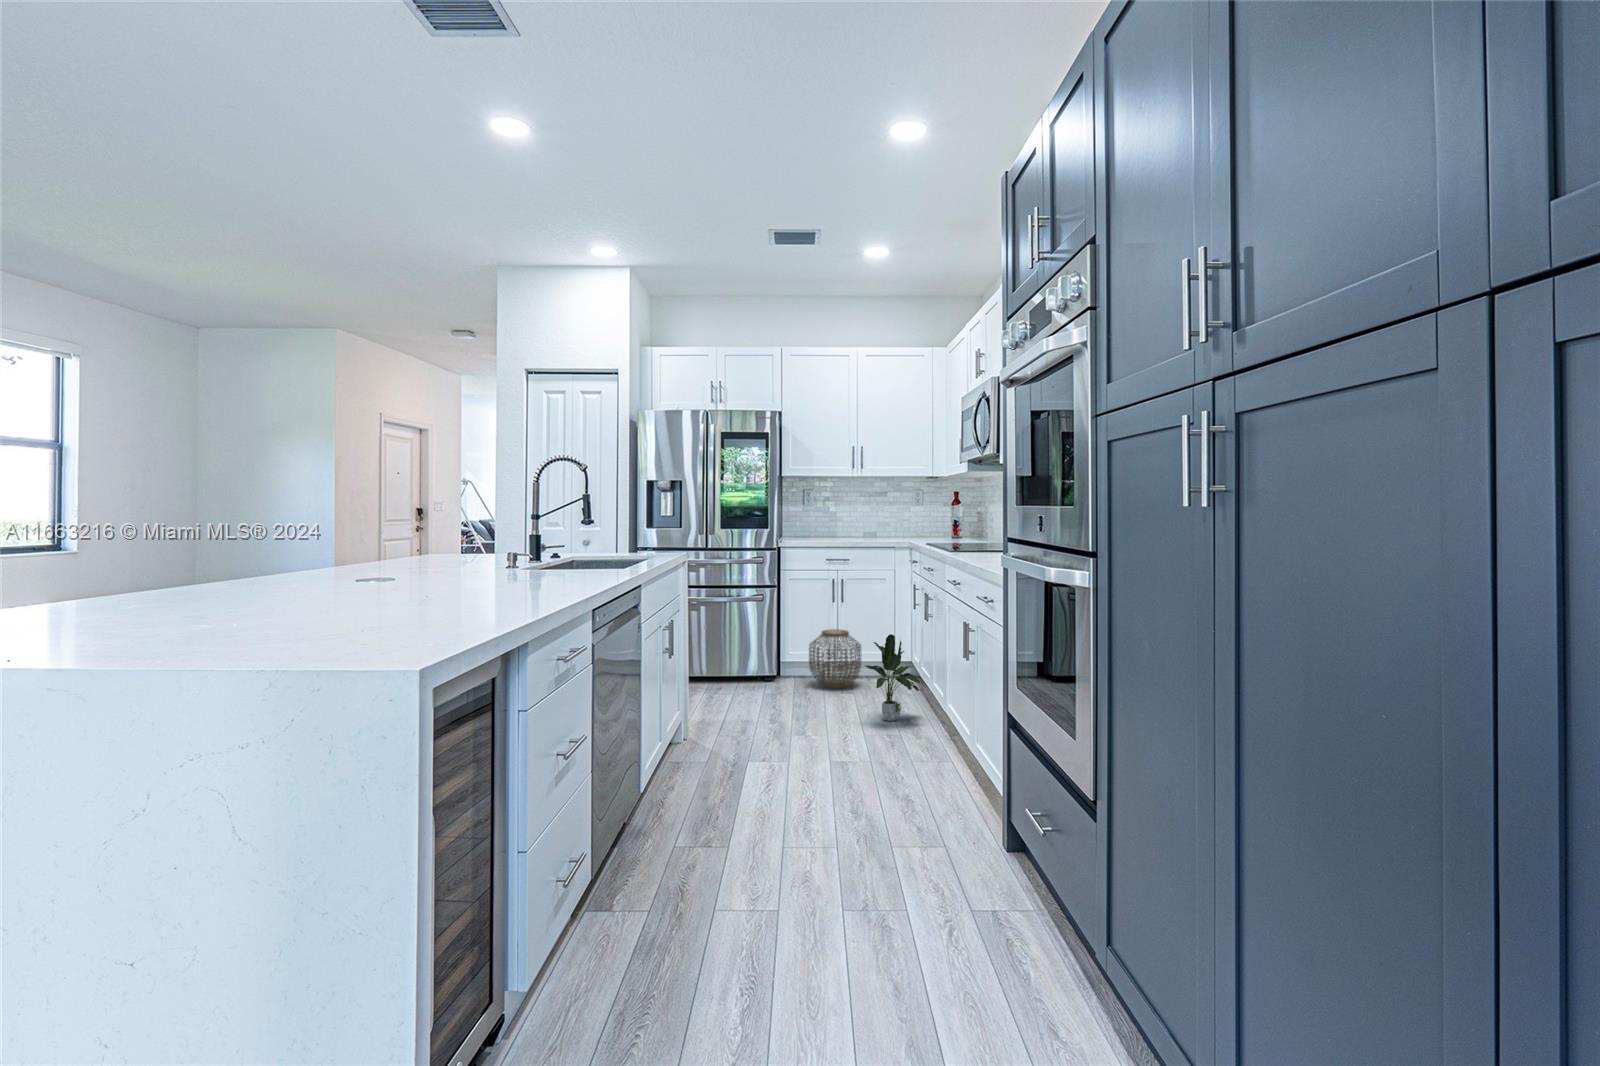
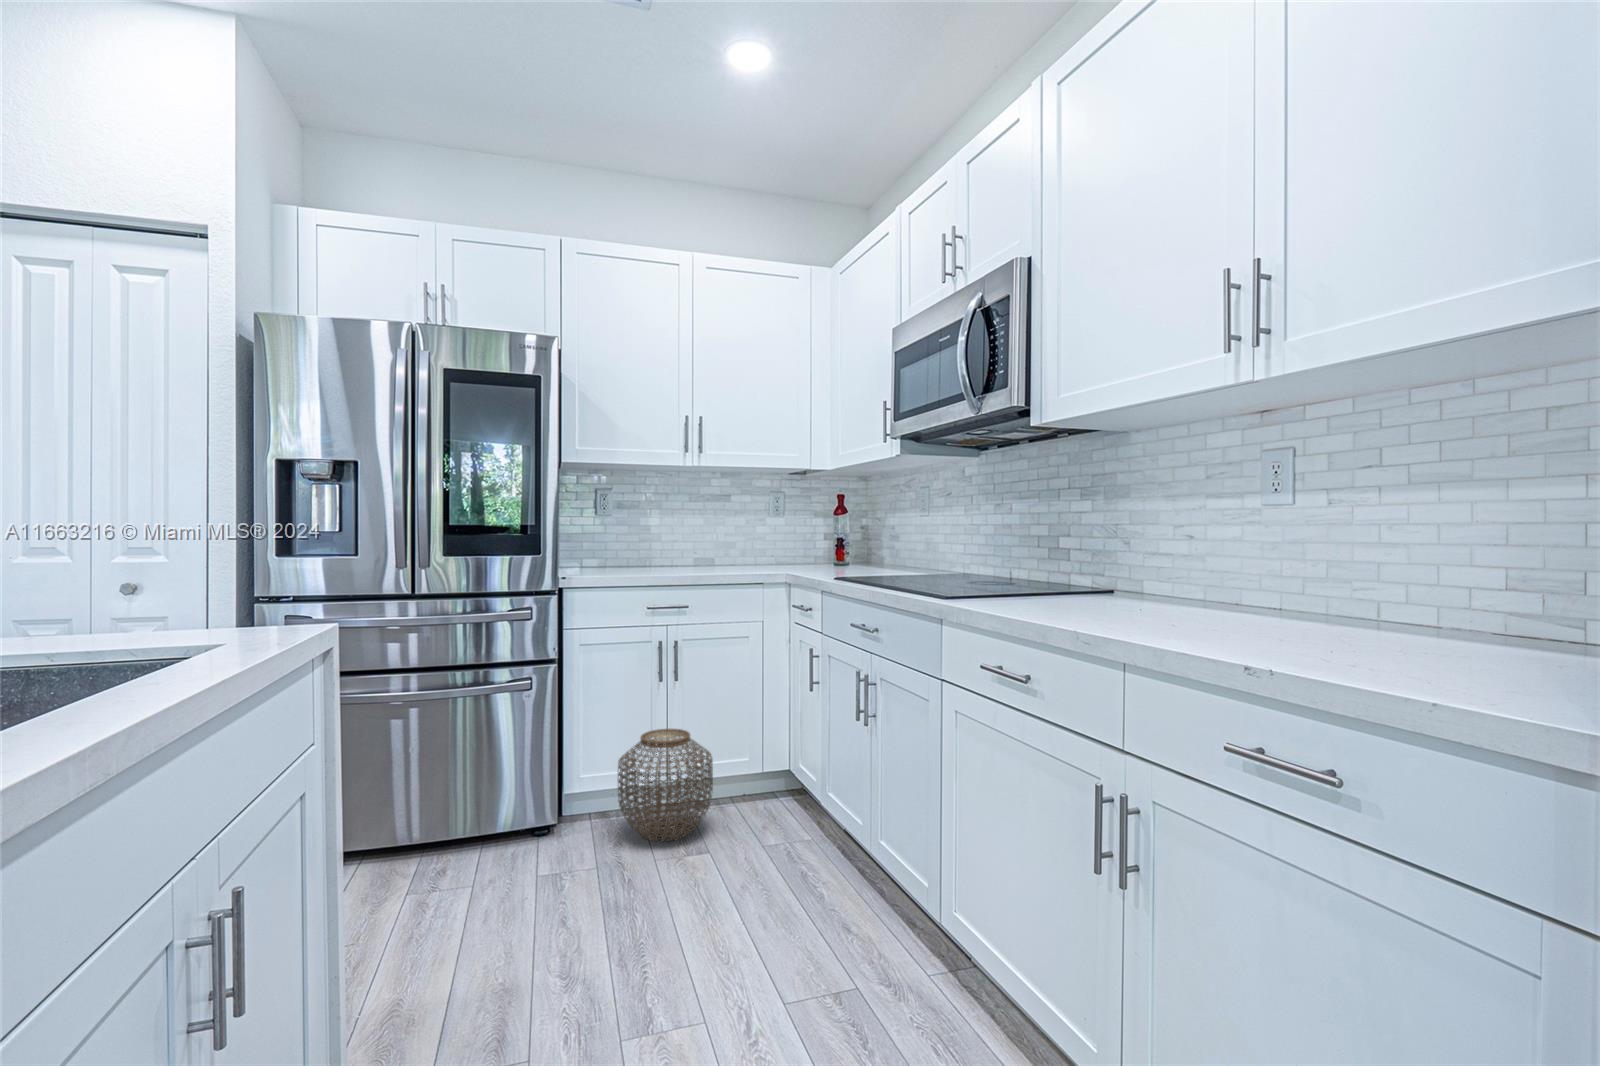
potted plant: present [866,634,921,721] -> none [755,762,866,943]

